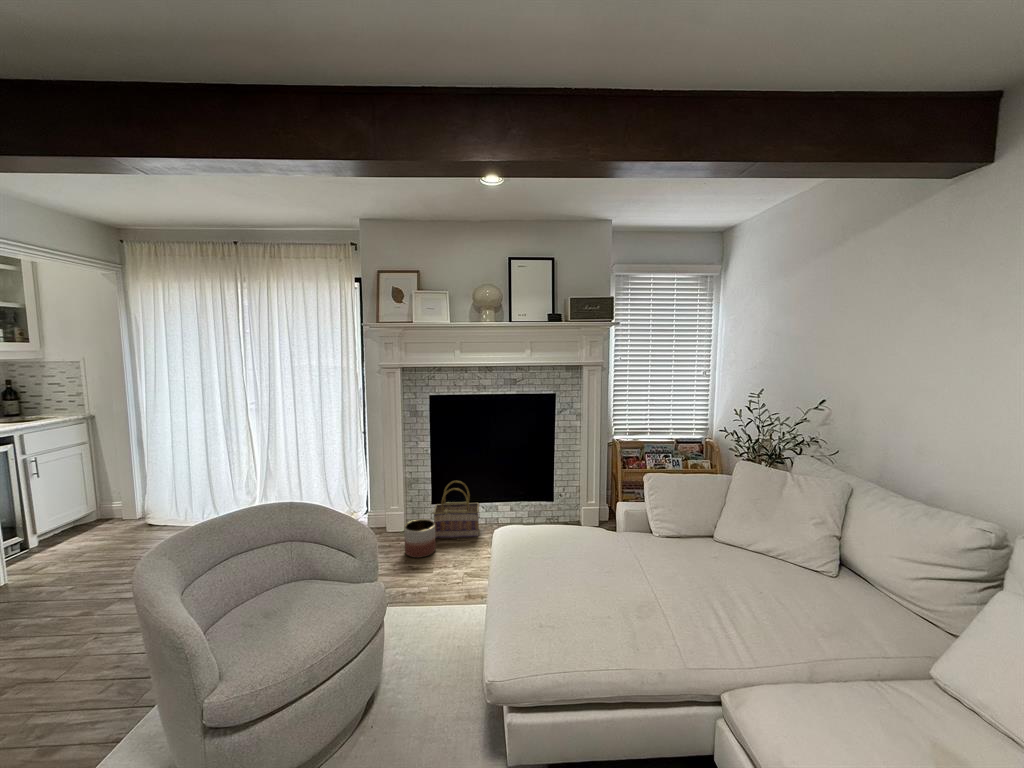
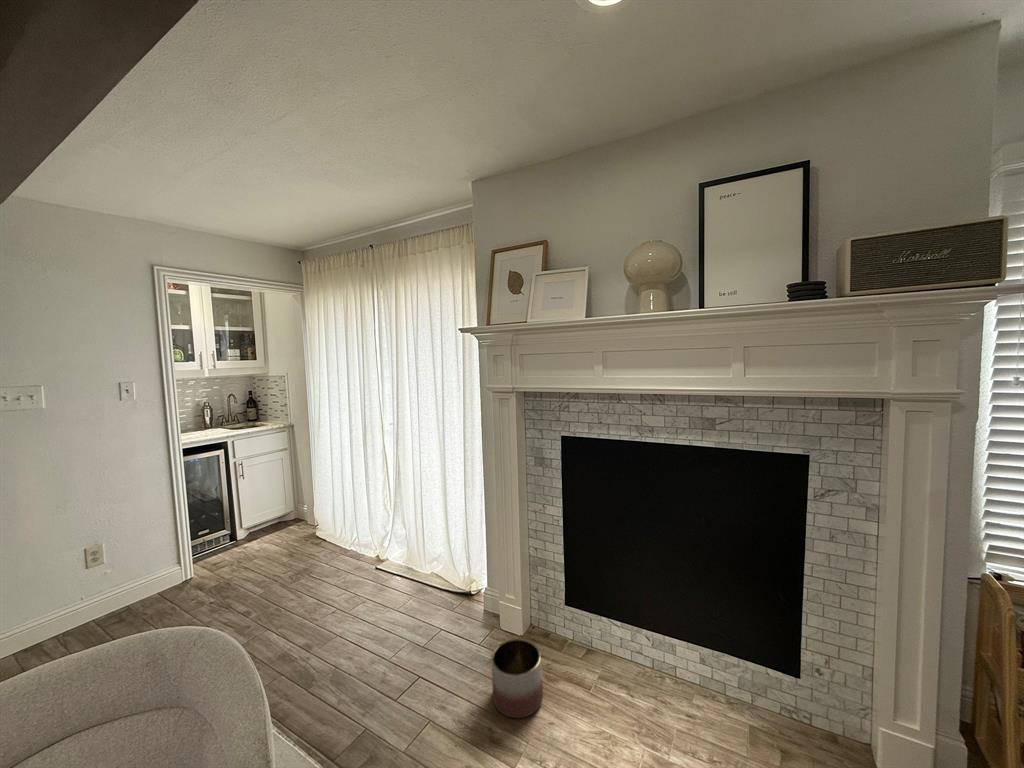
basket: present [433,481,479,538] -> none [553,580,638,698]

